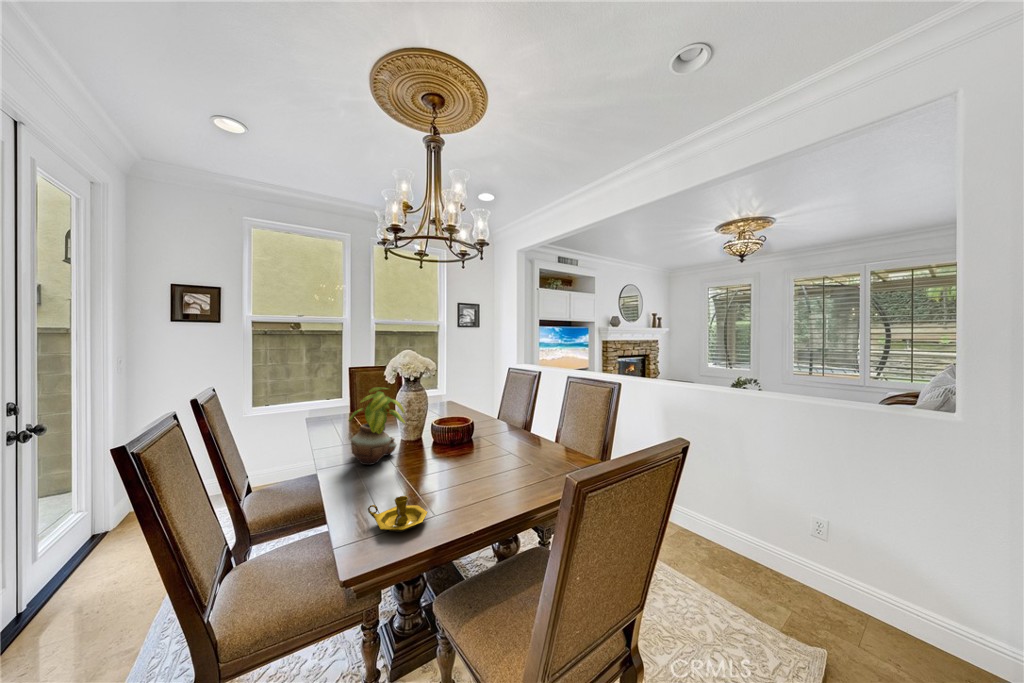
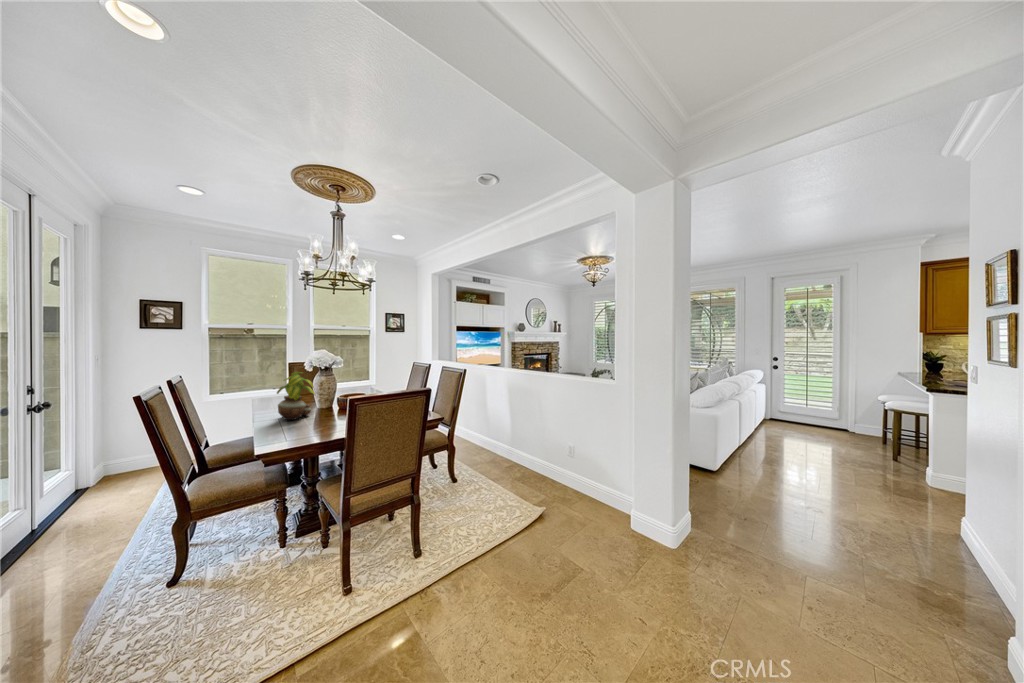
candlestick: present [368,496,427,531] -> none [279,427,315,444]

